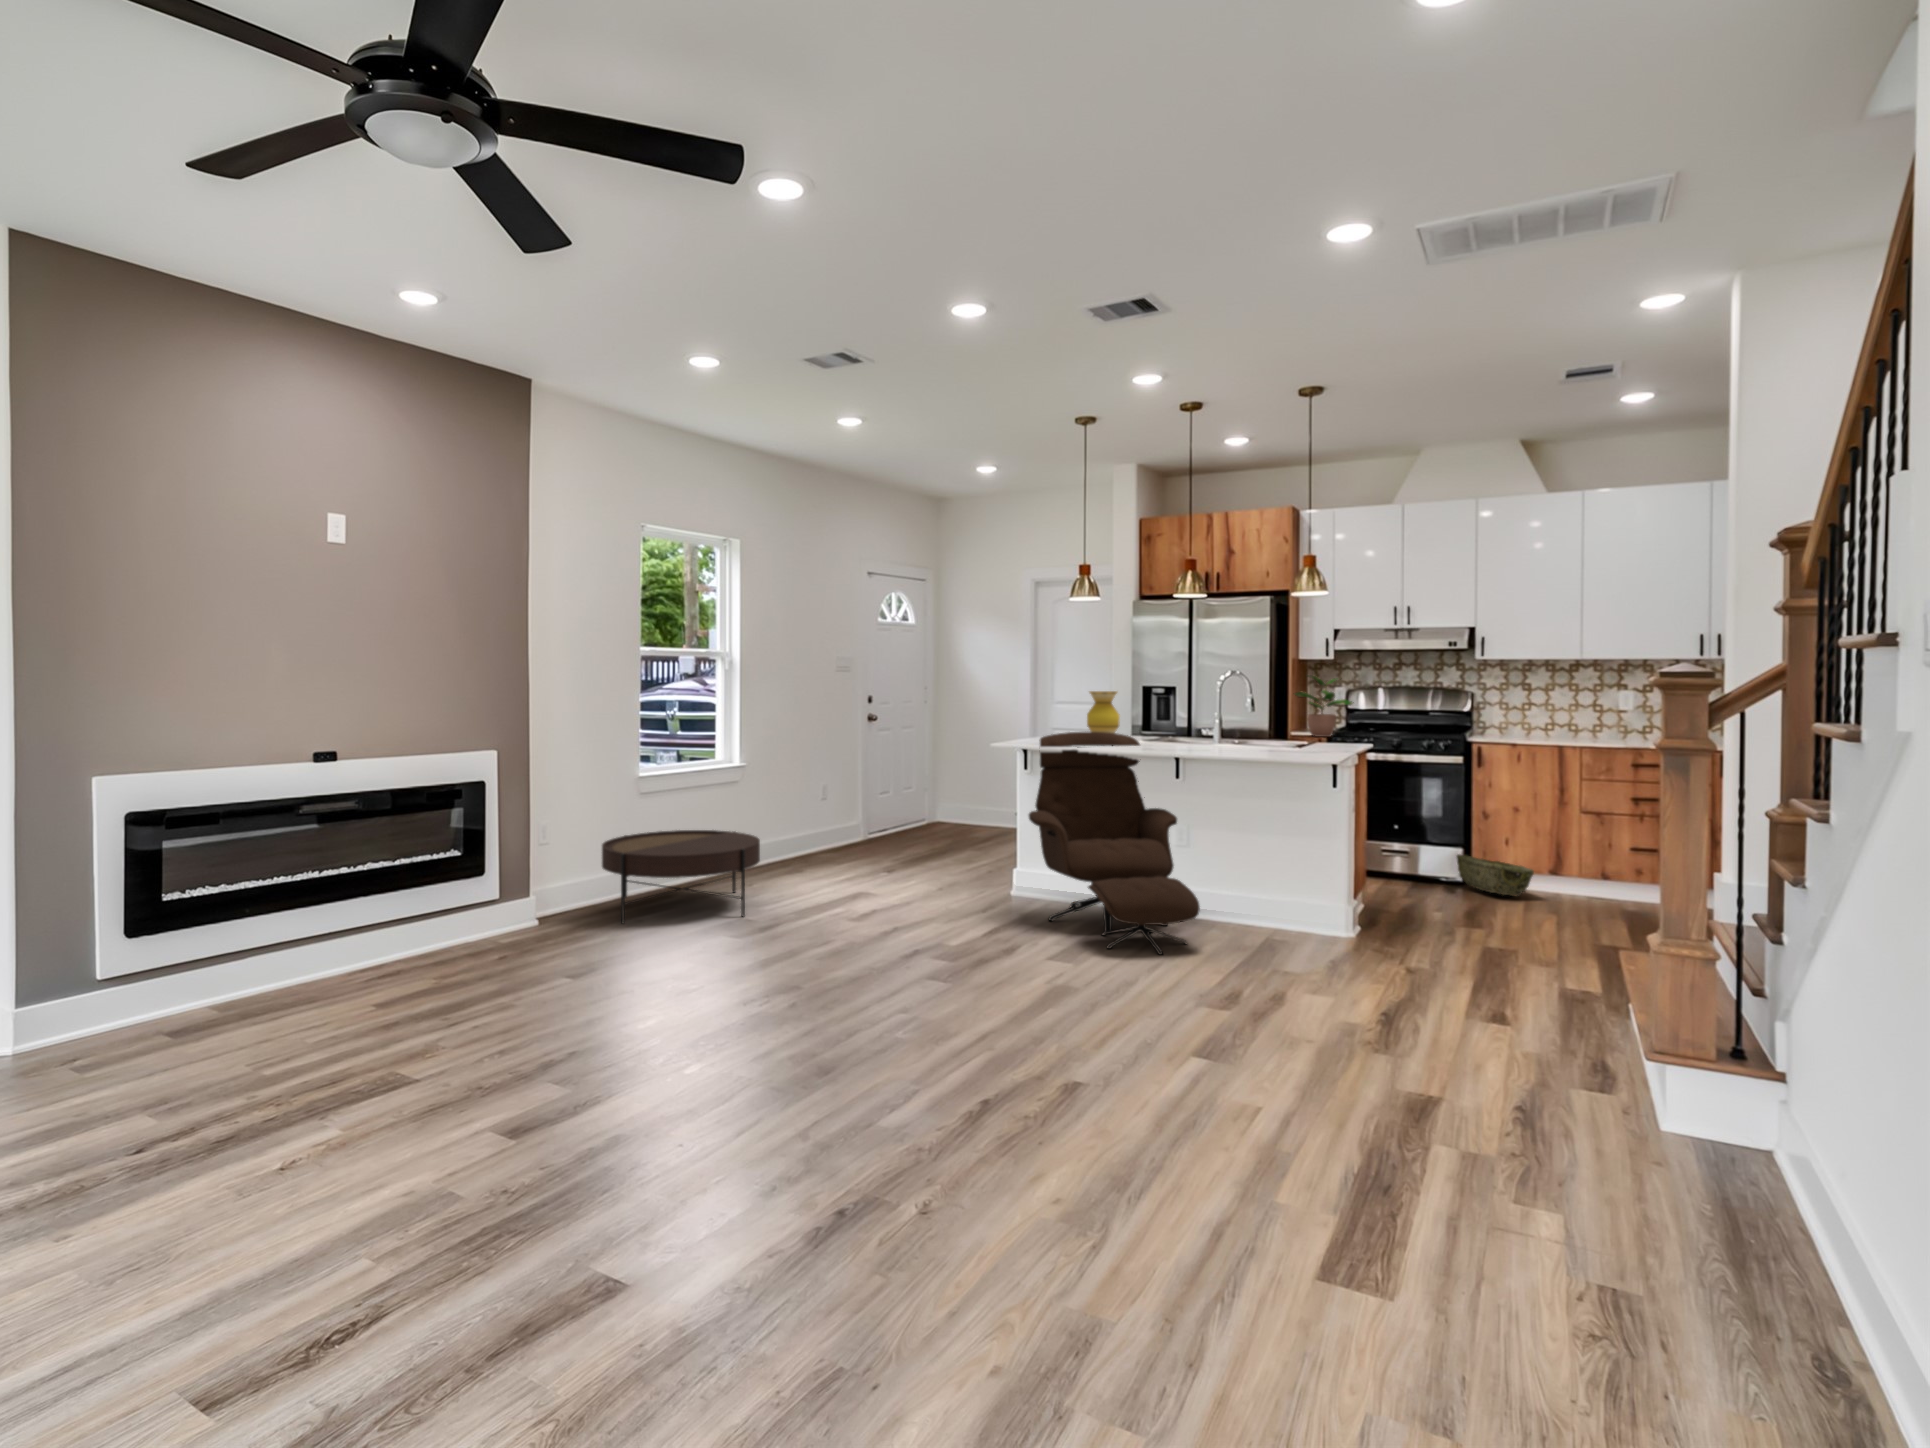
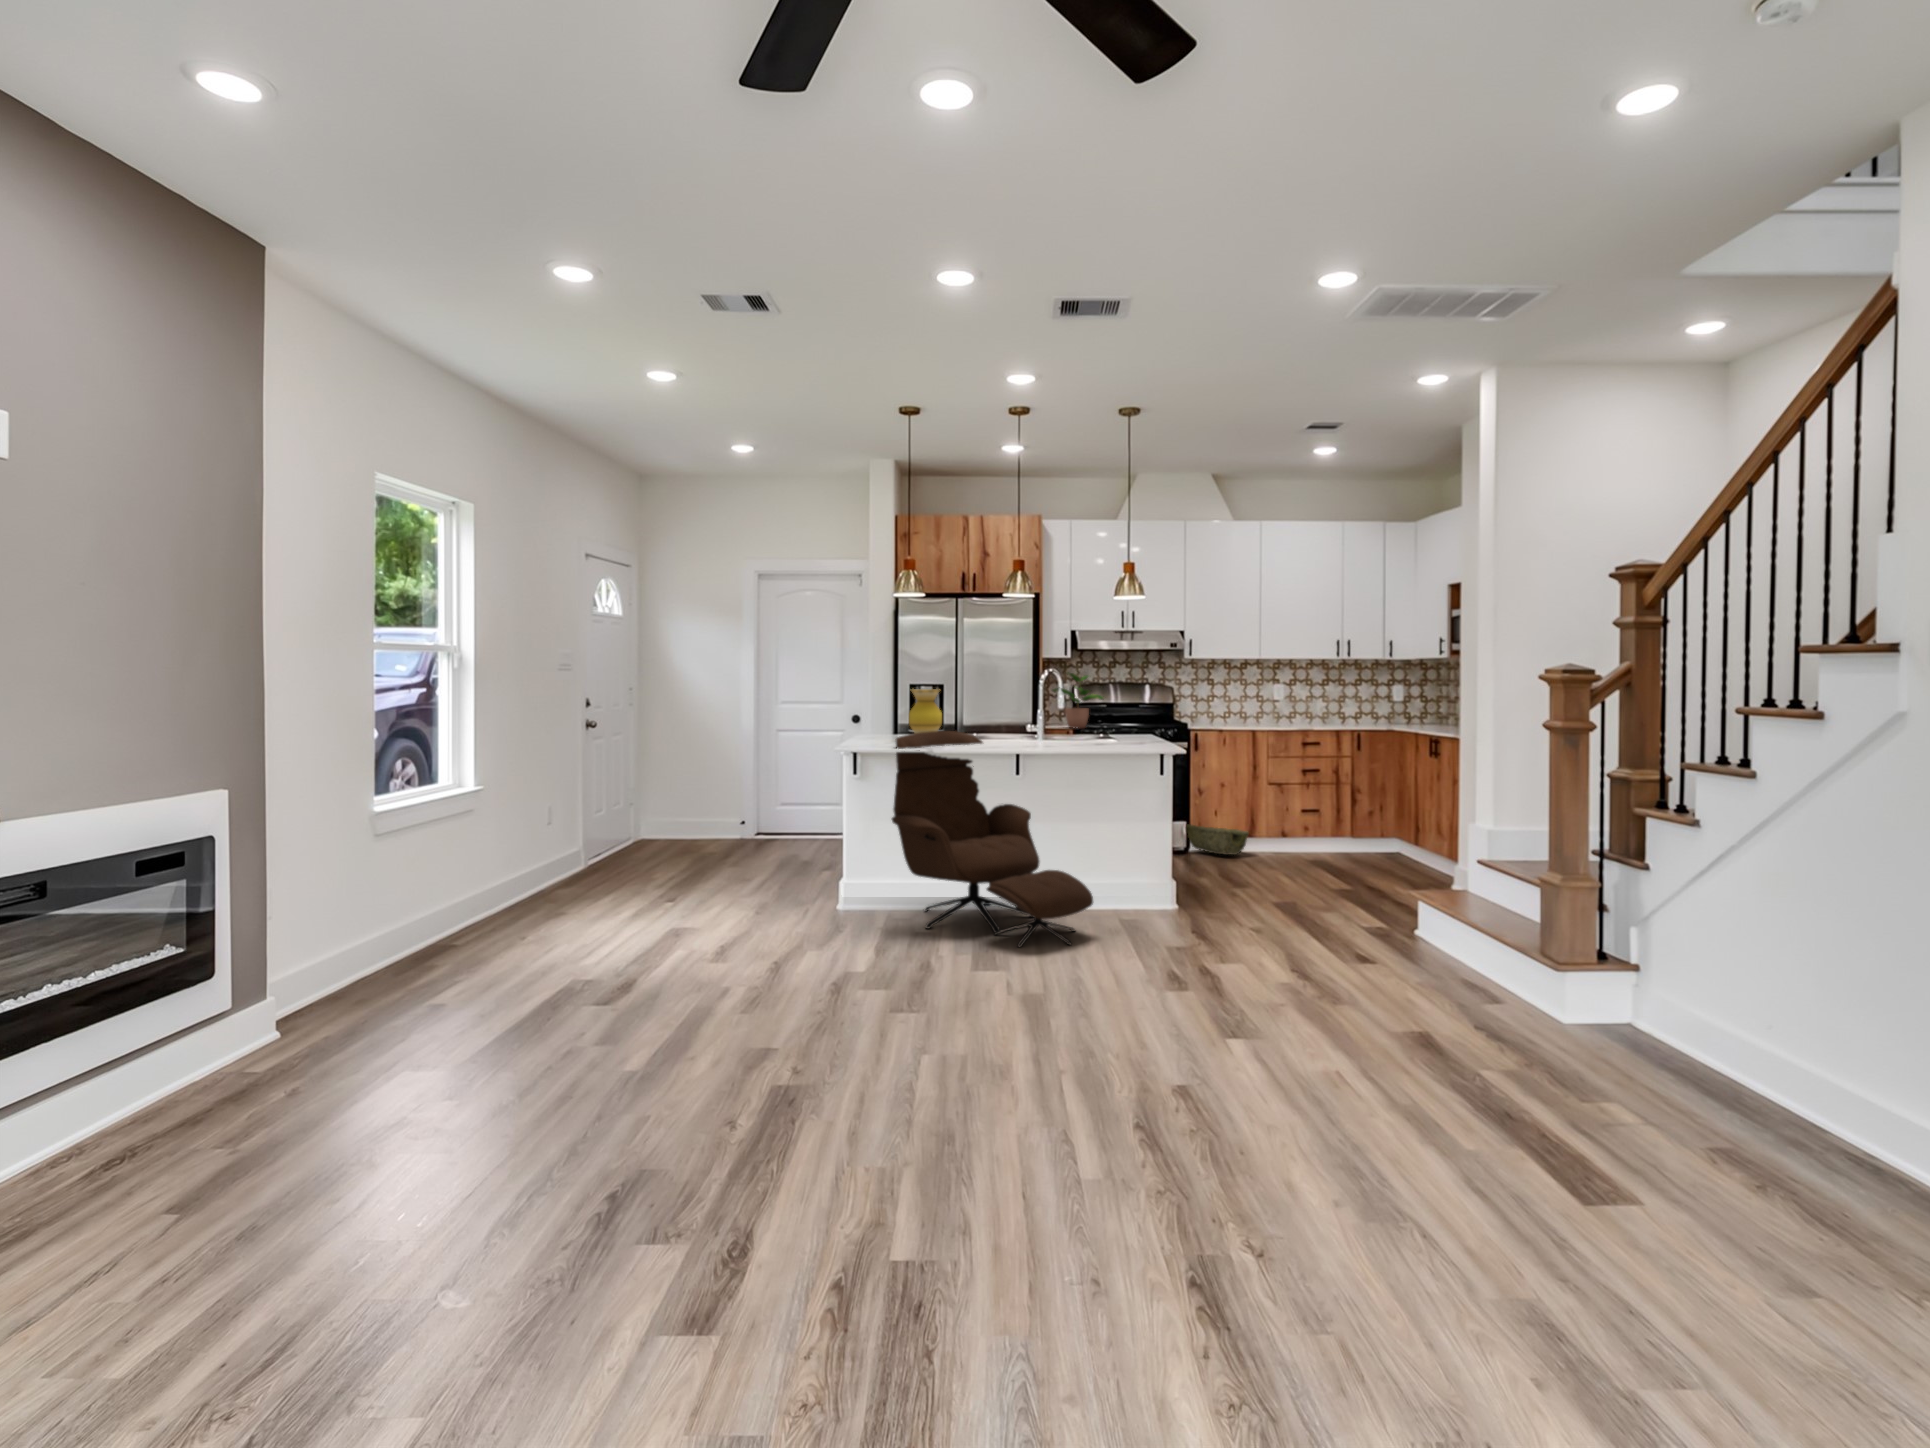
coffee table: present [602,830,760,923] -> none [353,872,583,1014]

